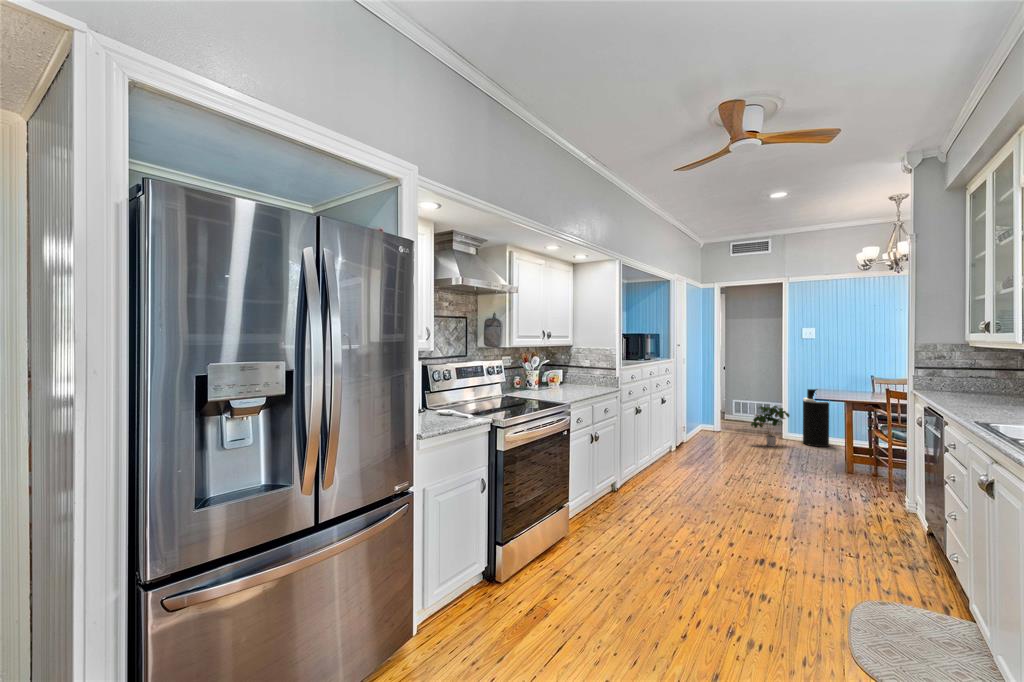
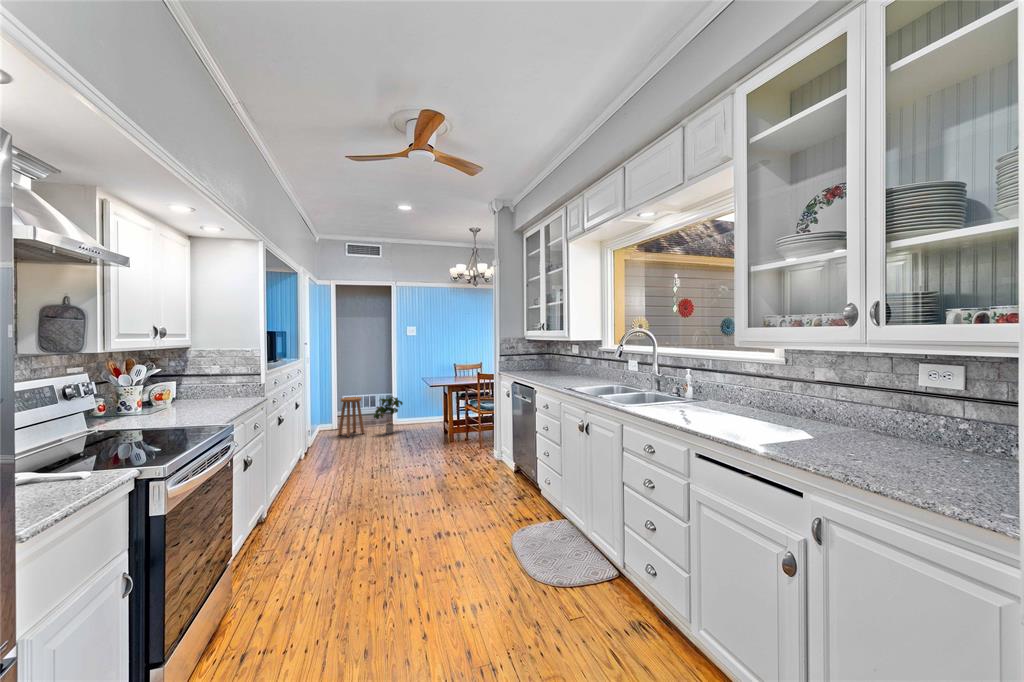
trash can: present [803,389,829,447] -> none [410,378,429,427]
stool: none [715,401,742,441] -> present [338,397,364,437]

